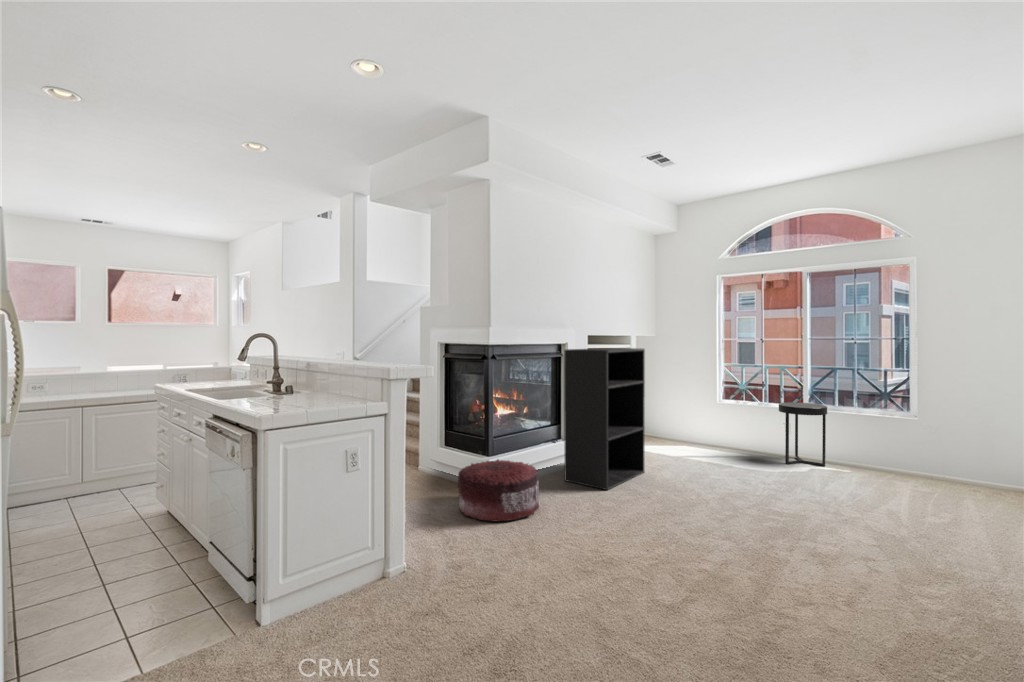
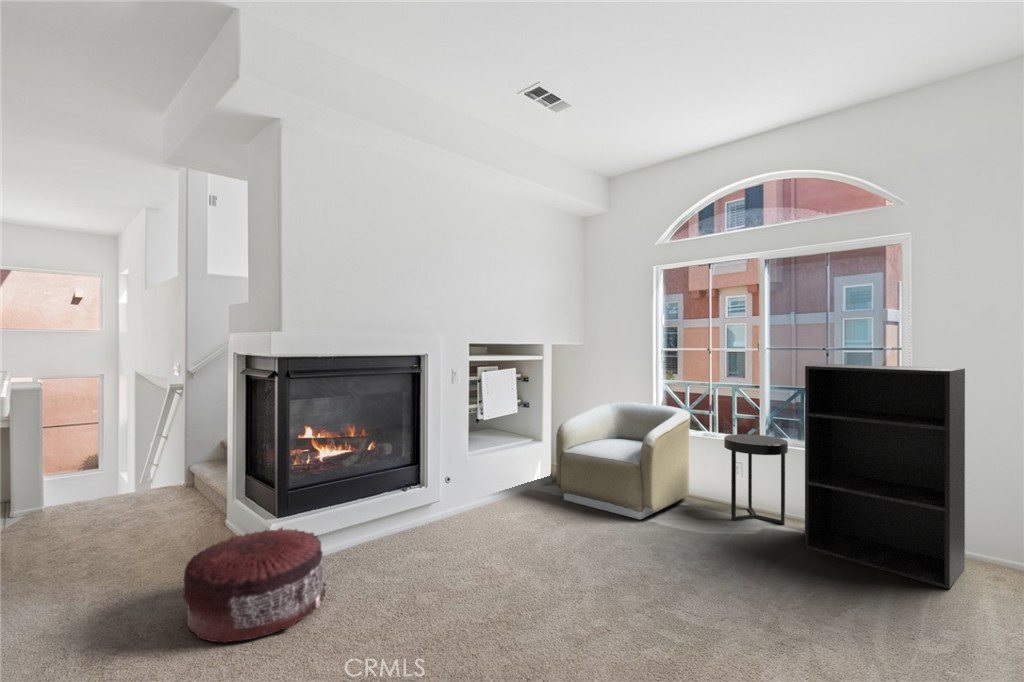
bookshelf: present [564,348,645,490] -> present [805,364,965,589]
armchair: none [647,381,750,464] -> present [556,402,690,519]

